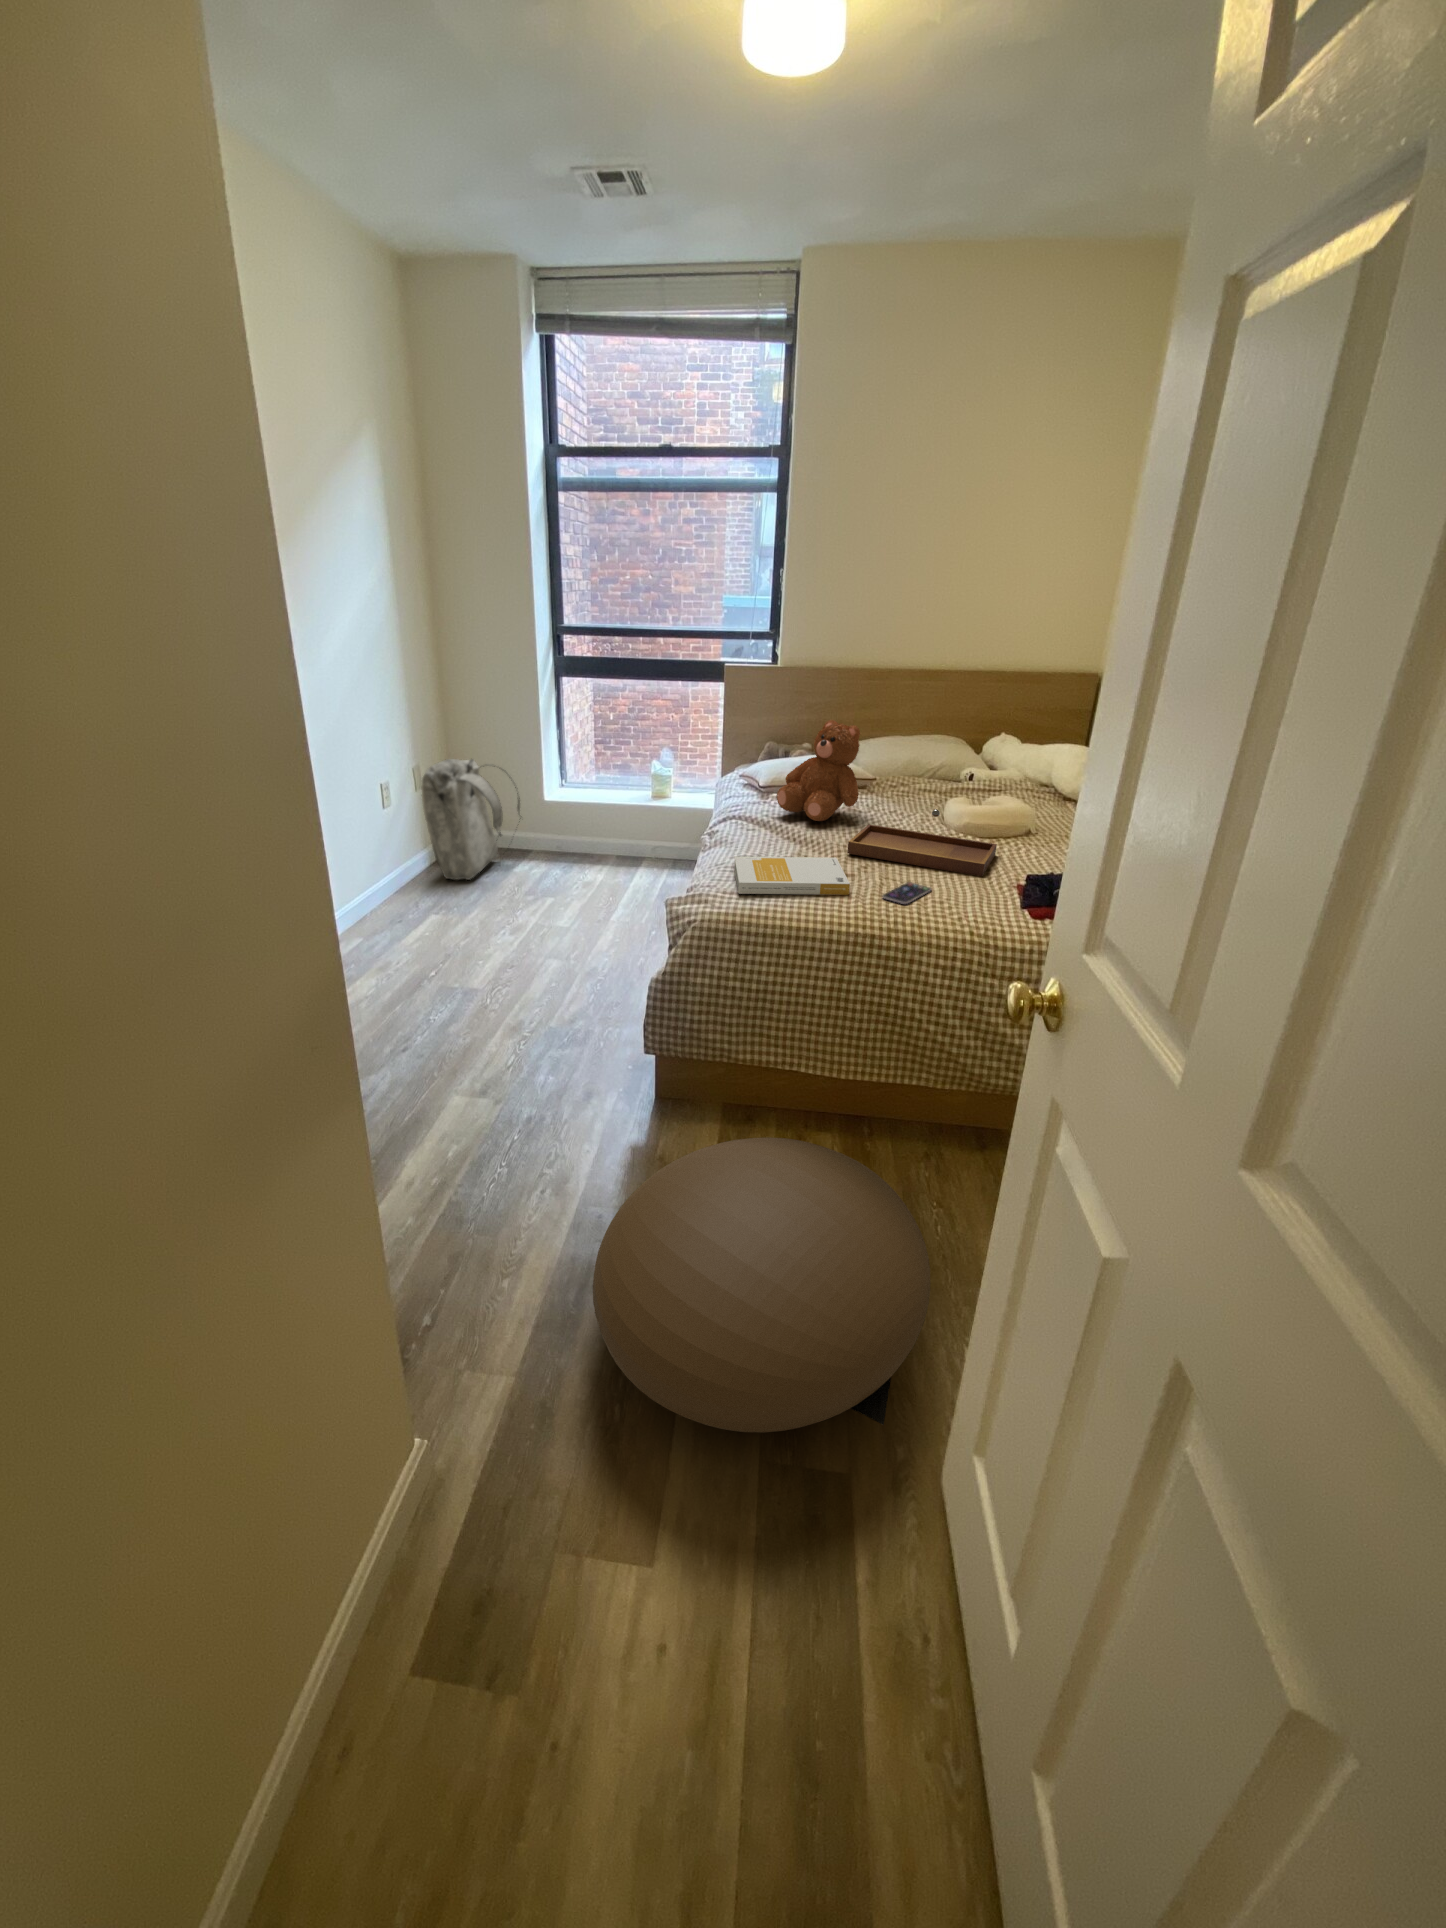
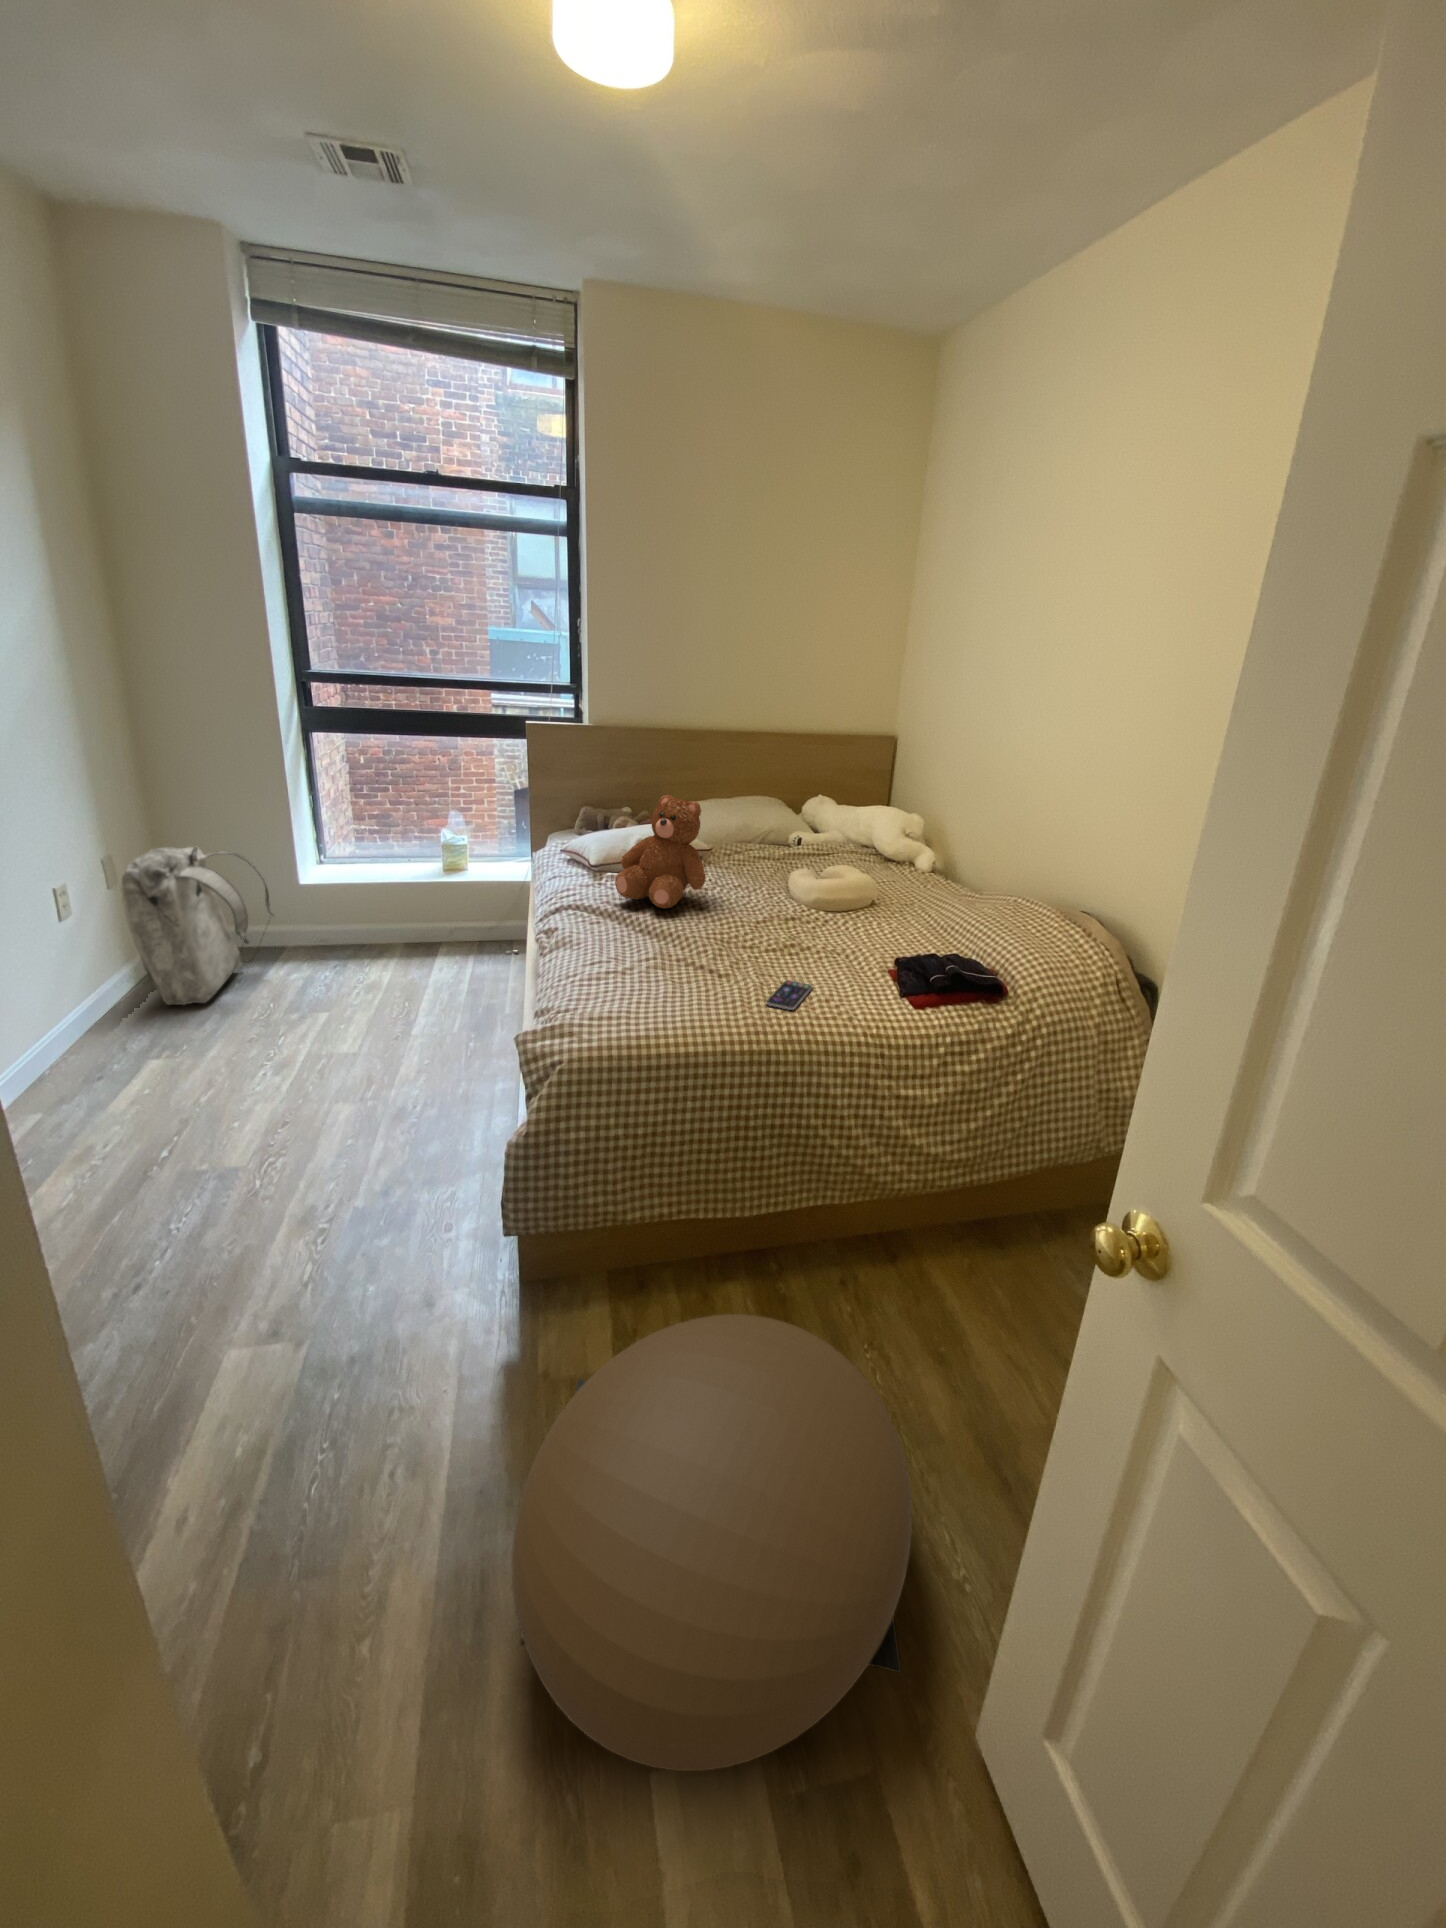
tray: present [847,809,997,876] -> none [710,893,858,964]
book: present [734,856,850,895] -> none [590,958,730,1019]

